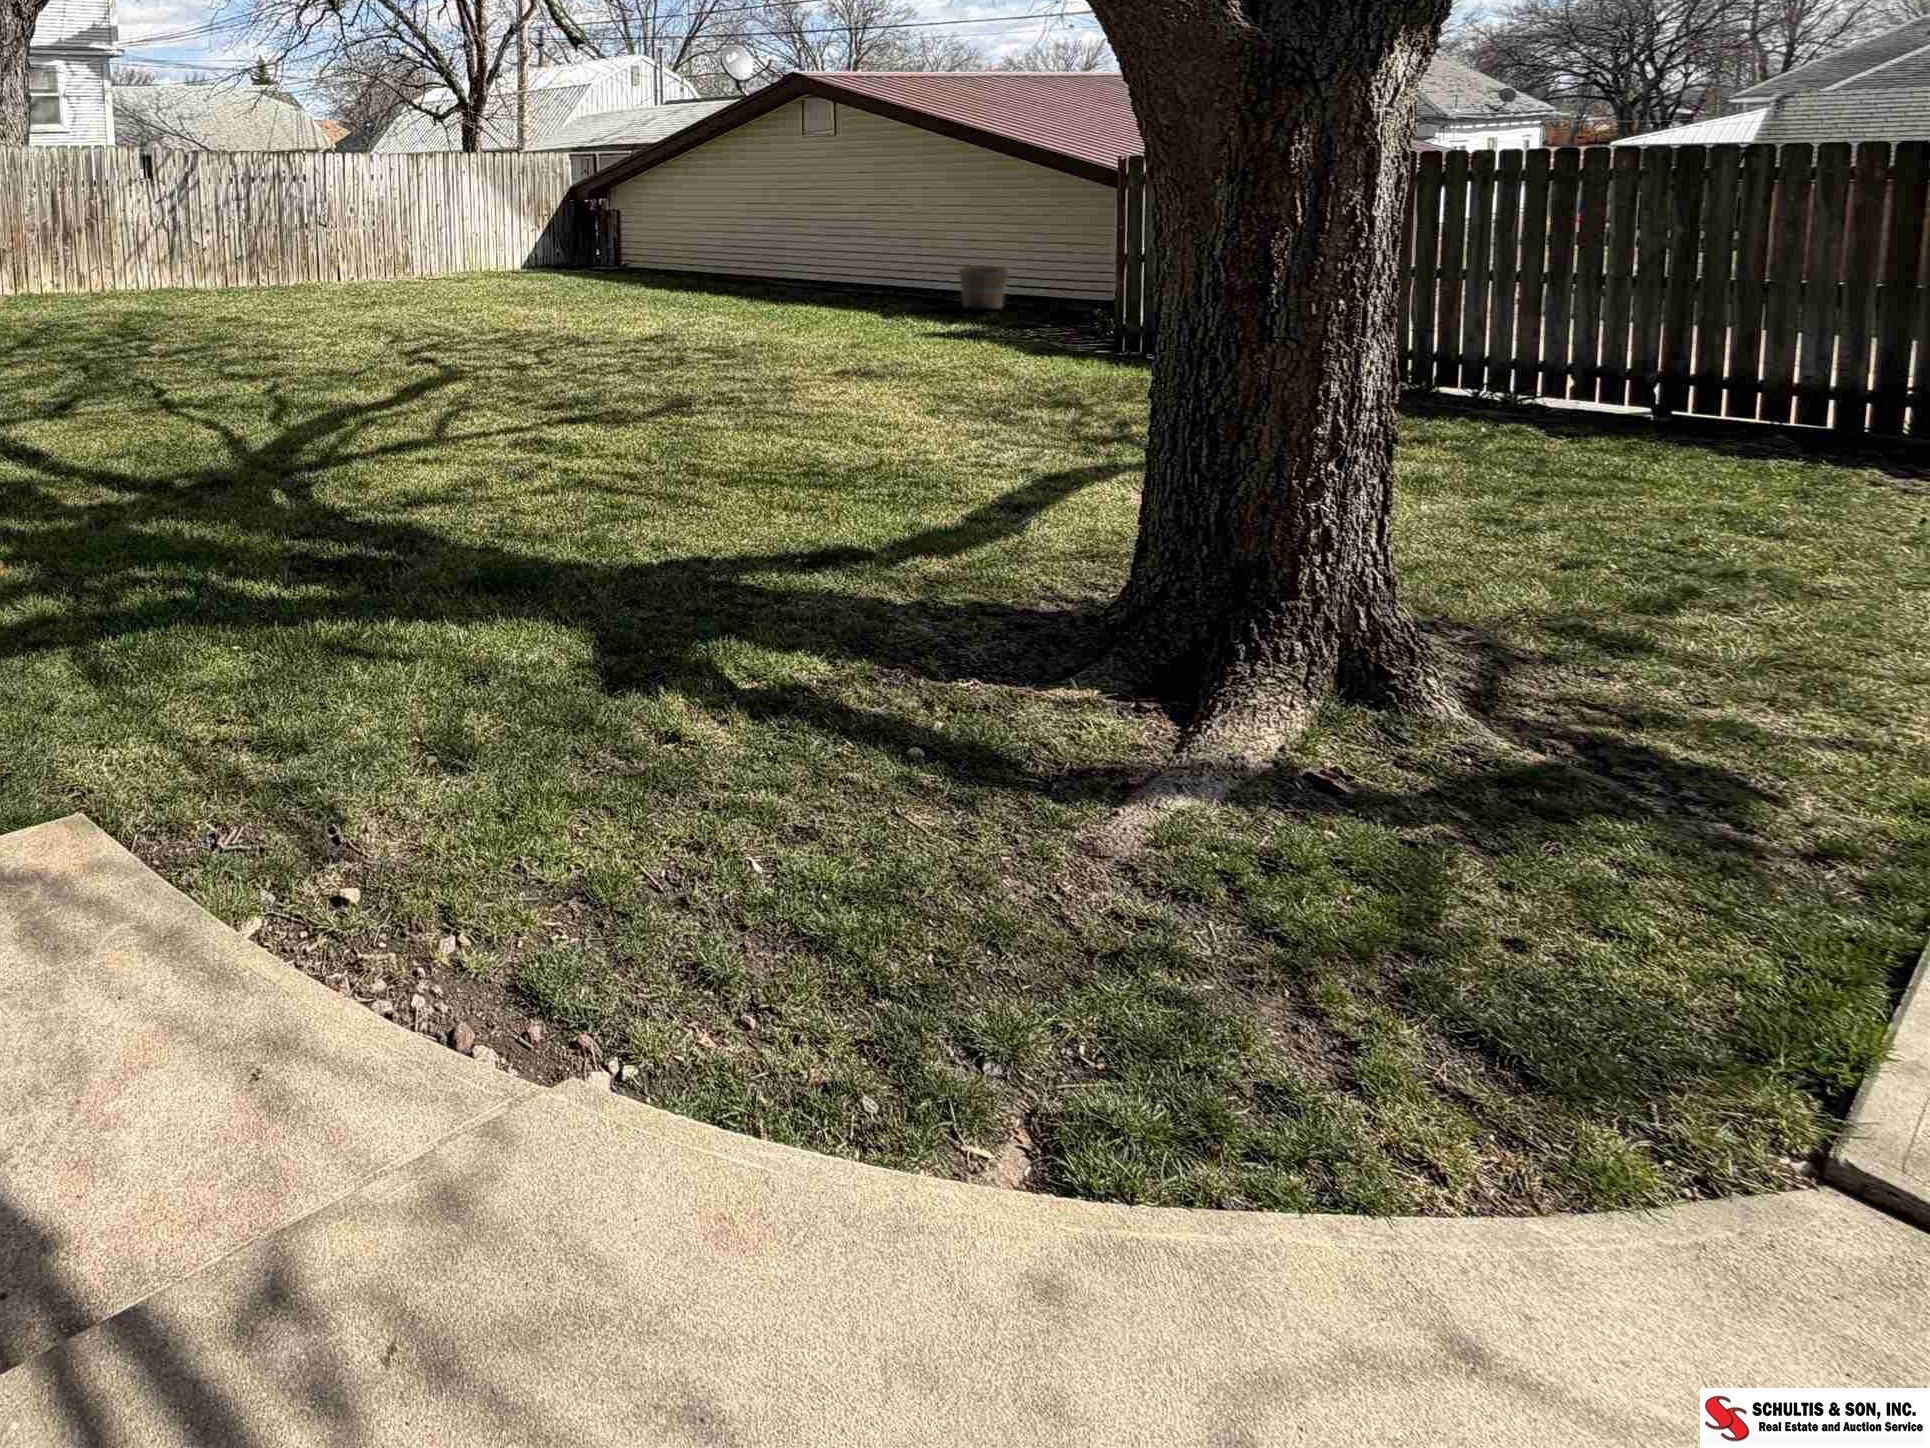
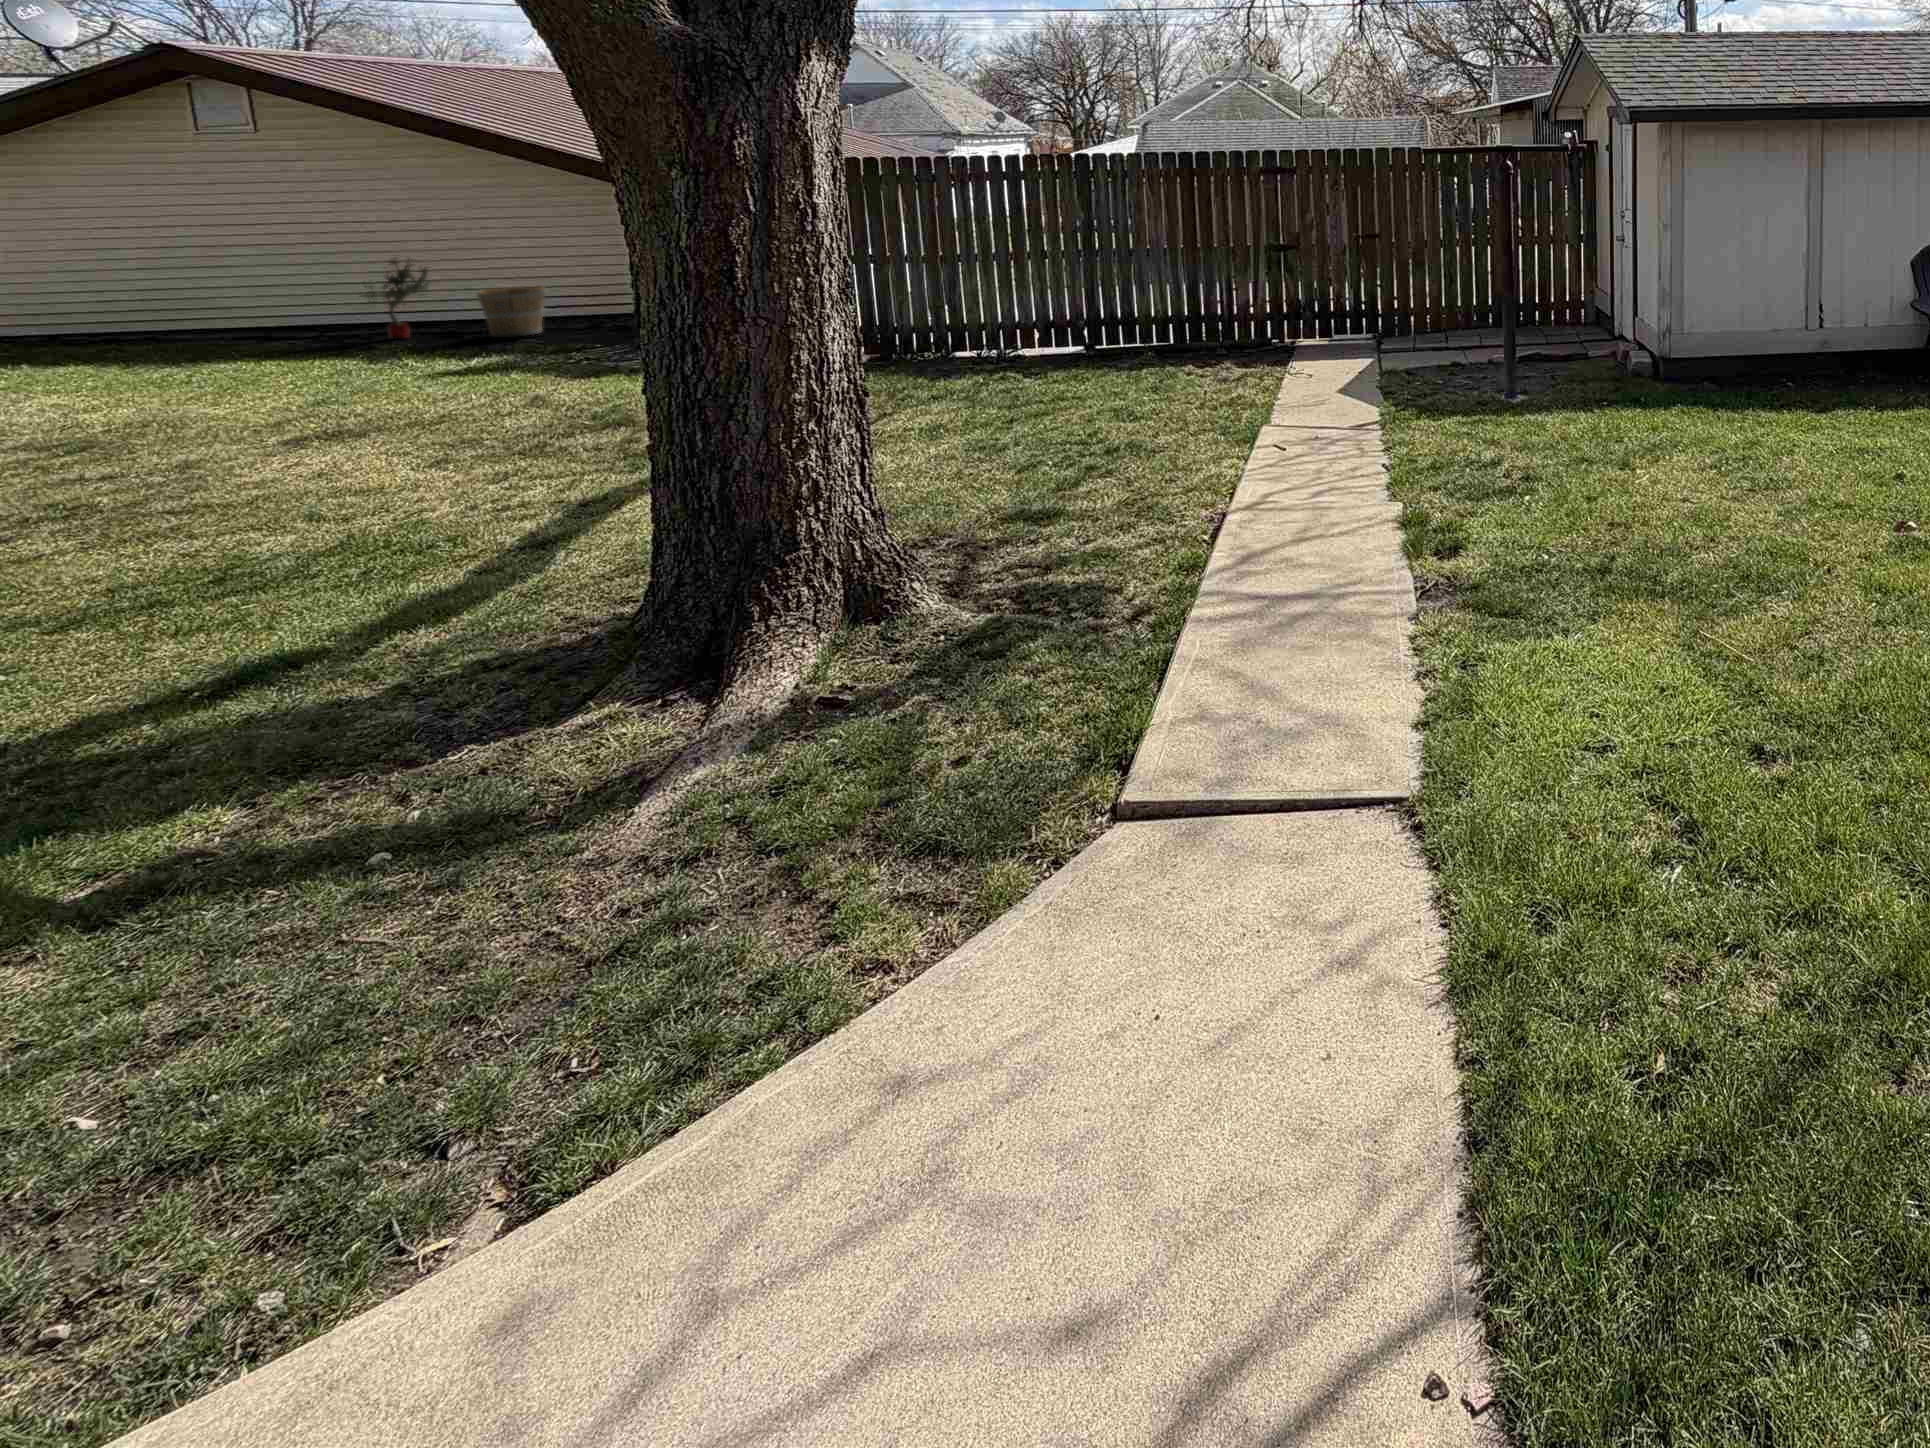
potted tree: none [877,234,928,301] -> present [360,259,429,339]

